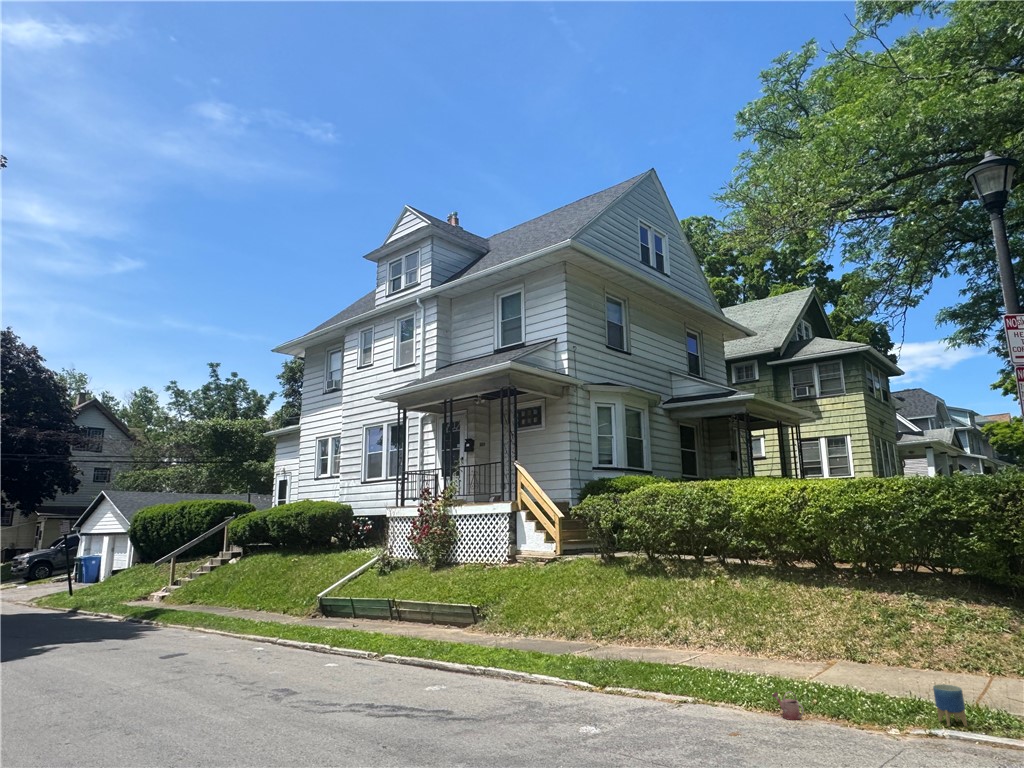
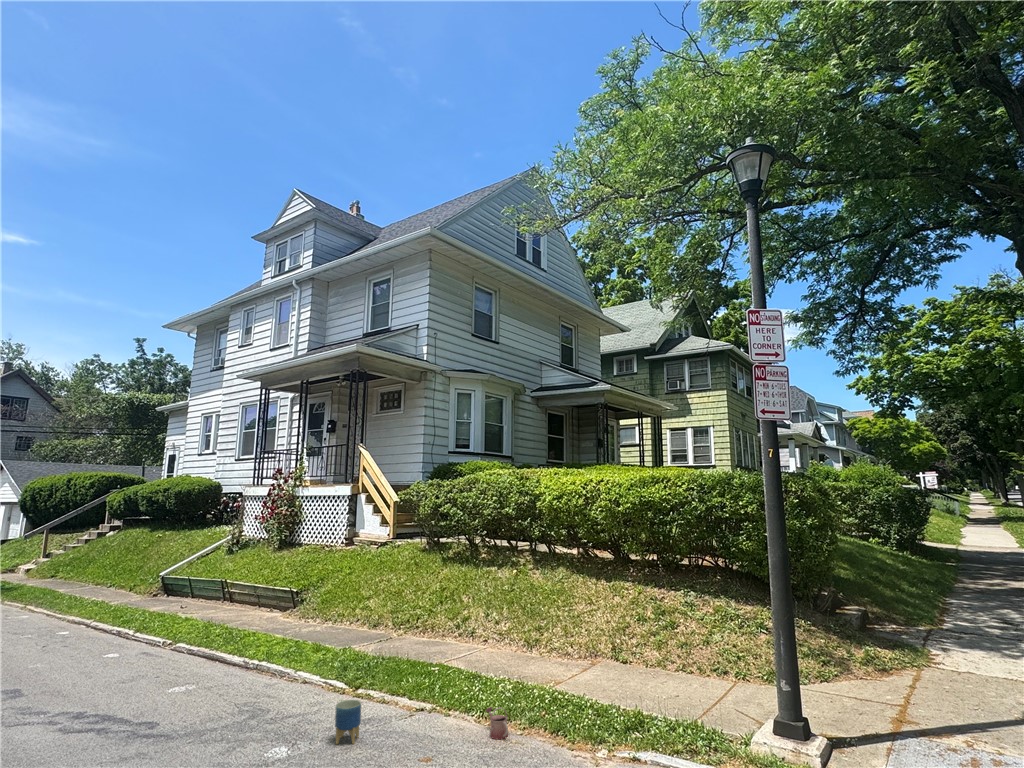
planter: present [933,684,967,727] -> present [335,700,361,744]

